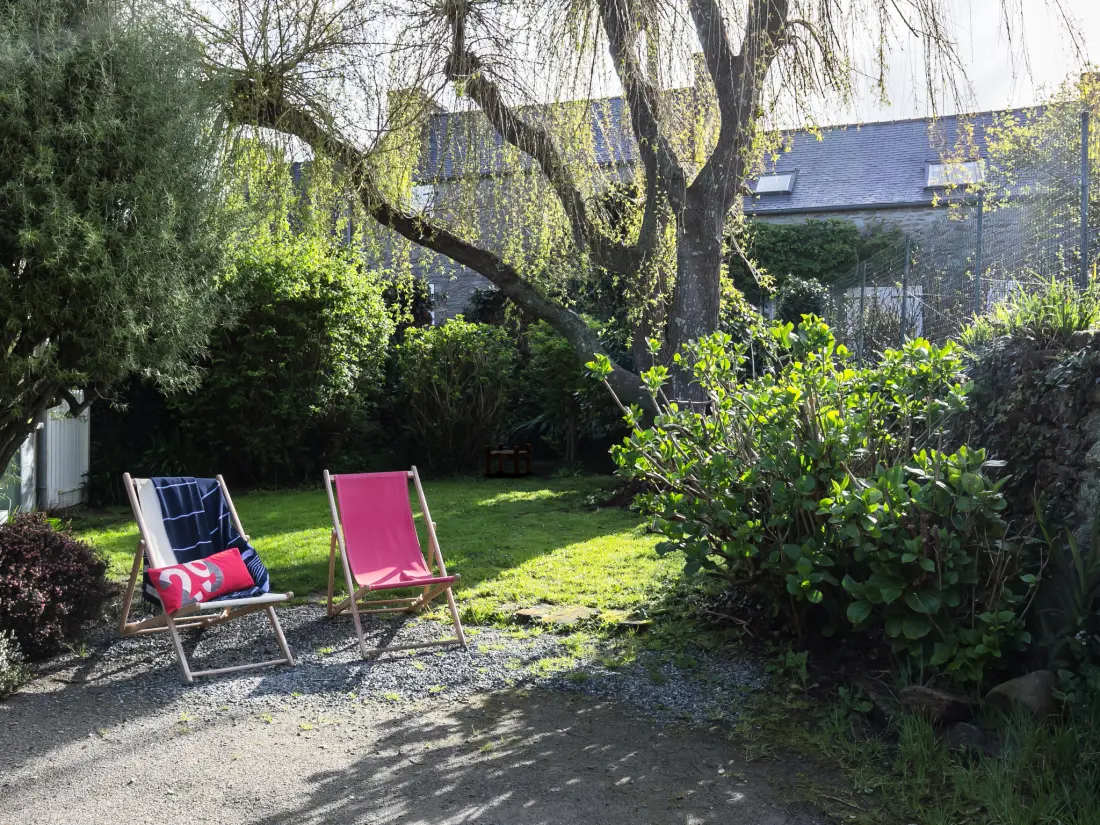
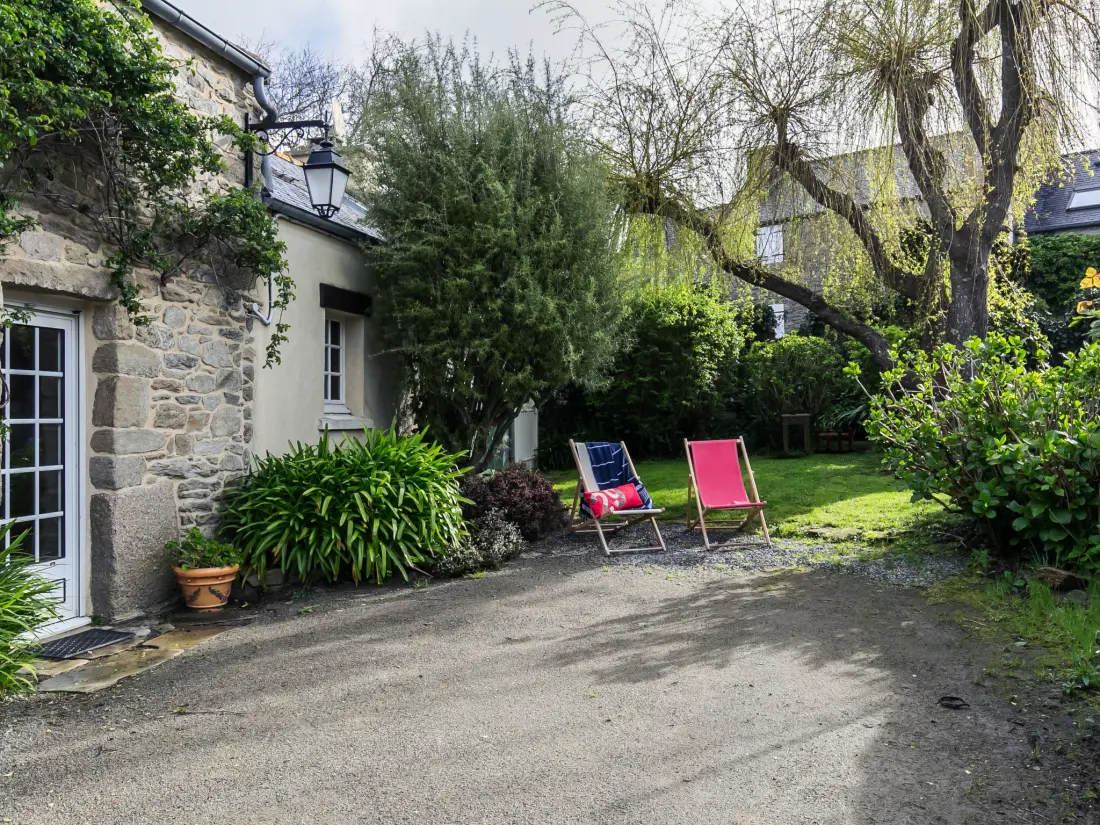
side table: none [442,425,481,478] -> present [781,414,810,453]

